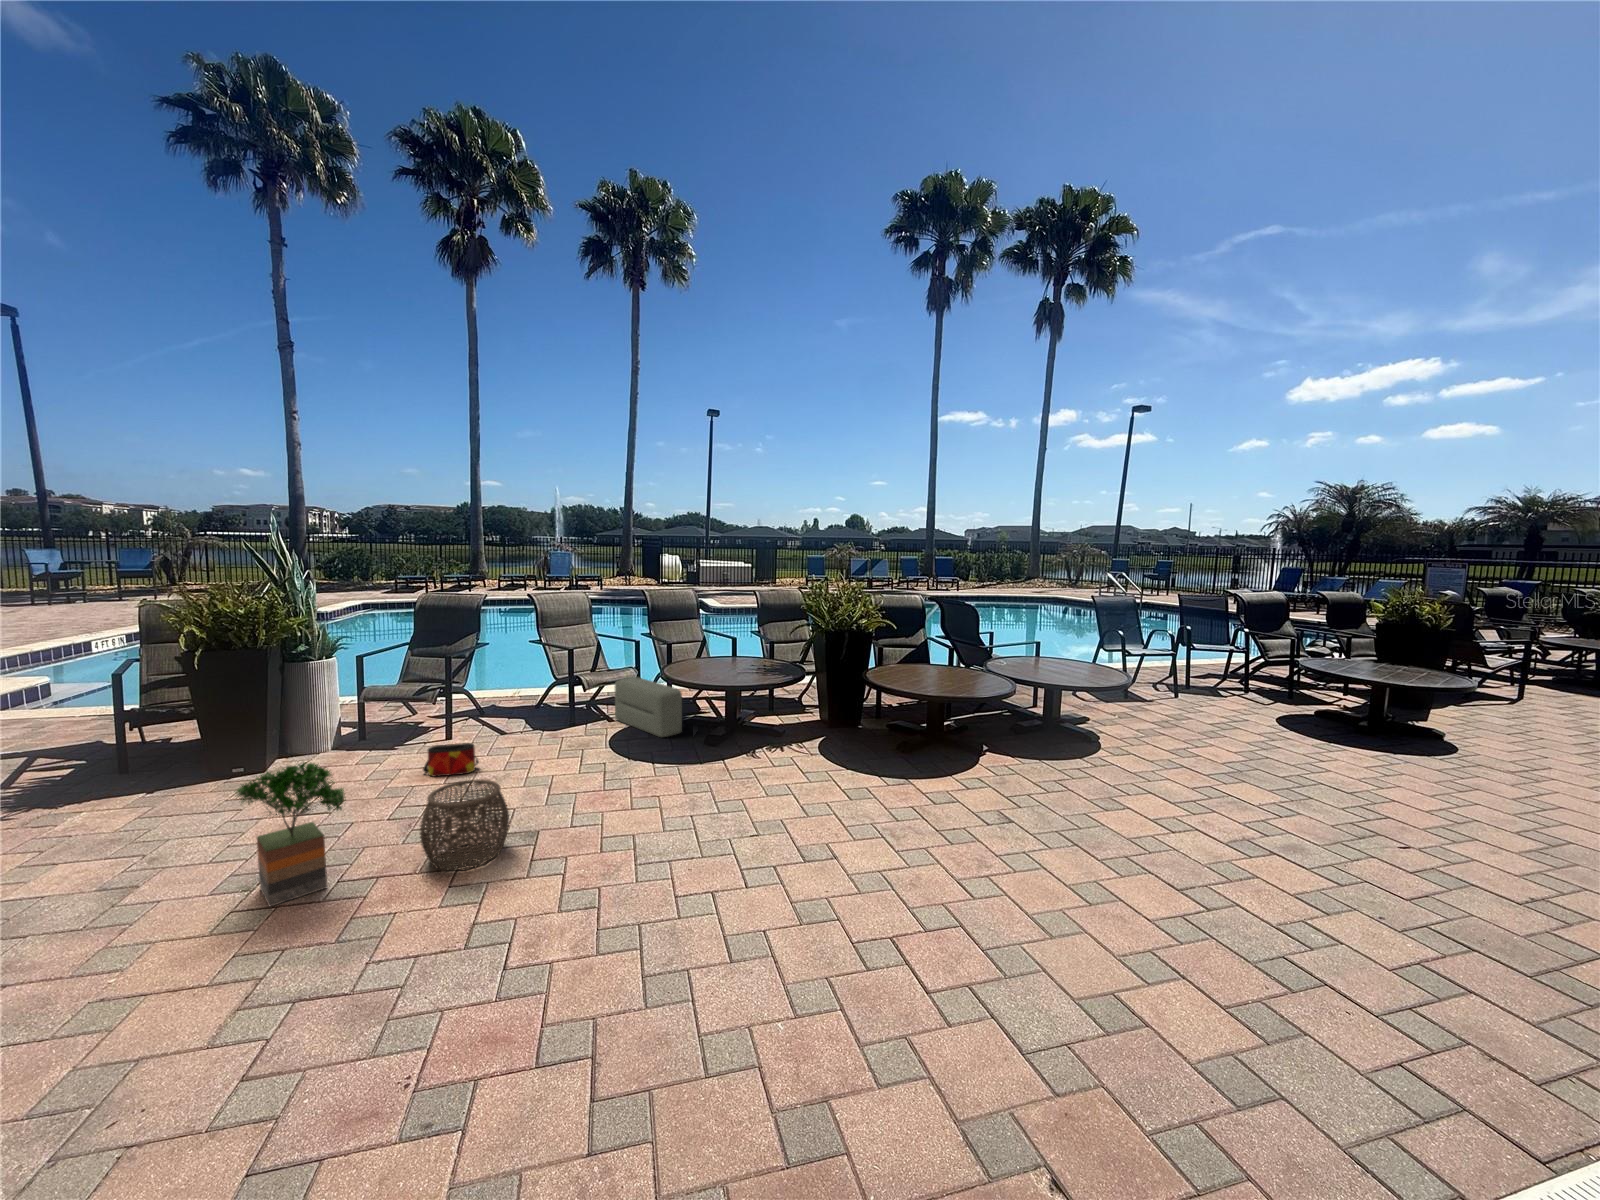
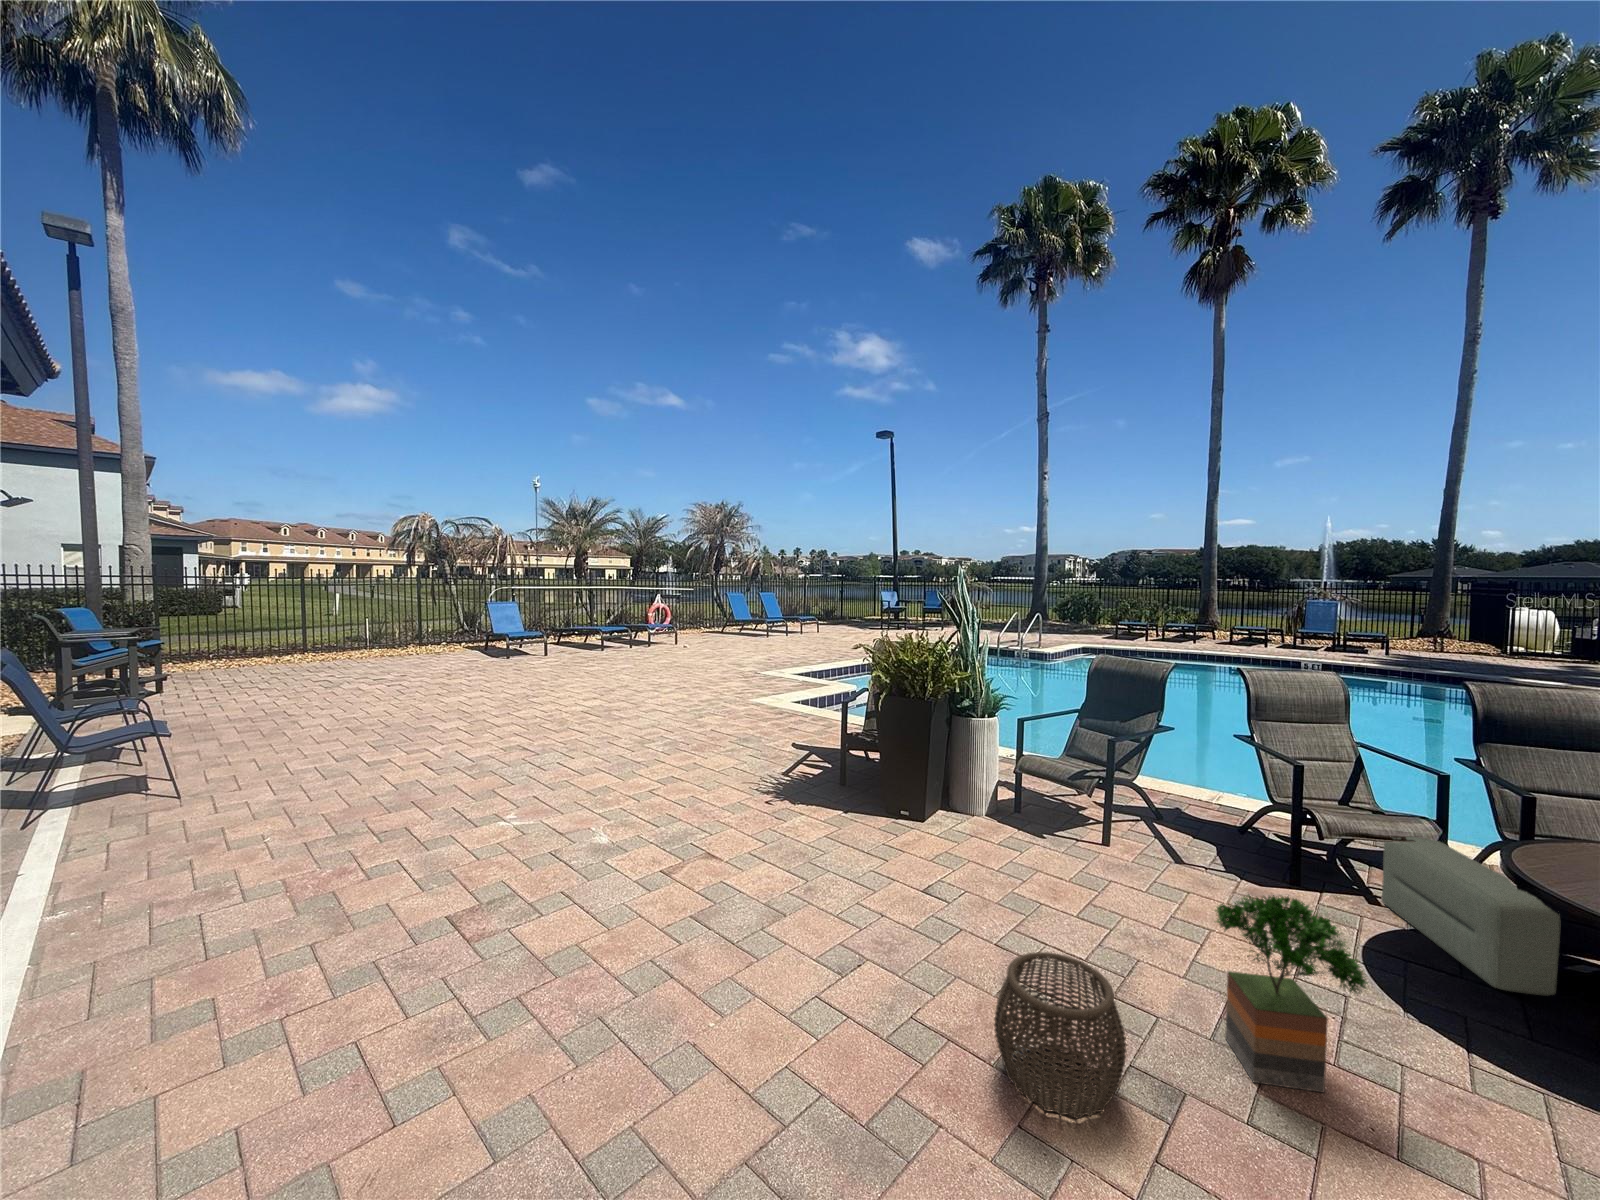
bag: present [423,743,479,777] -> none [1056,858,1127,914]
potted tree: present [234,763,346,906] -> present [1216,894,1367,1093]

